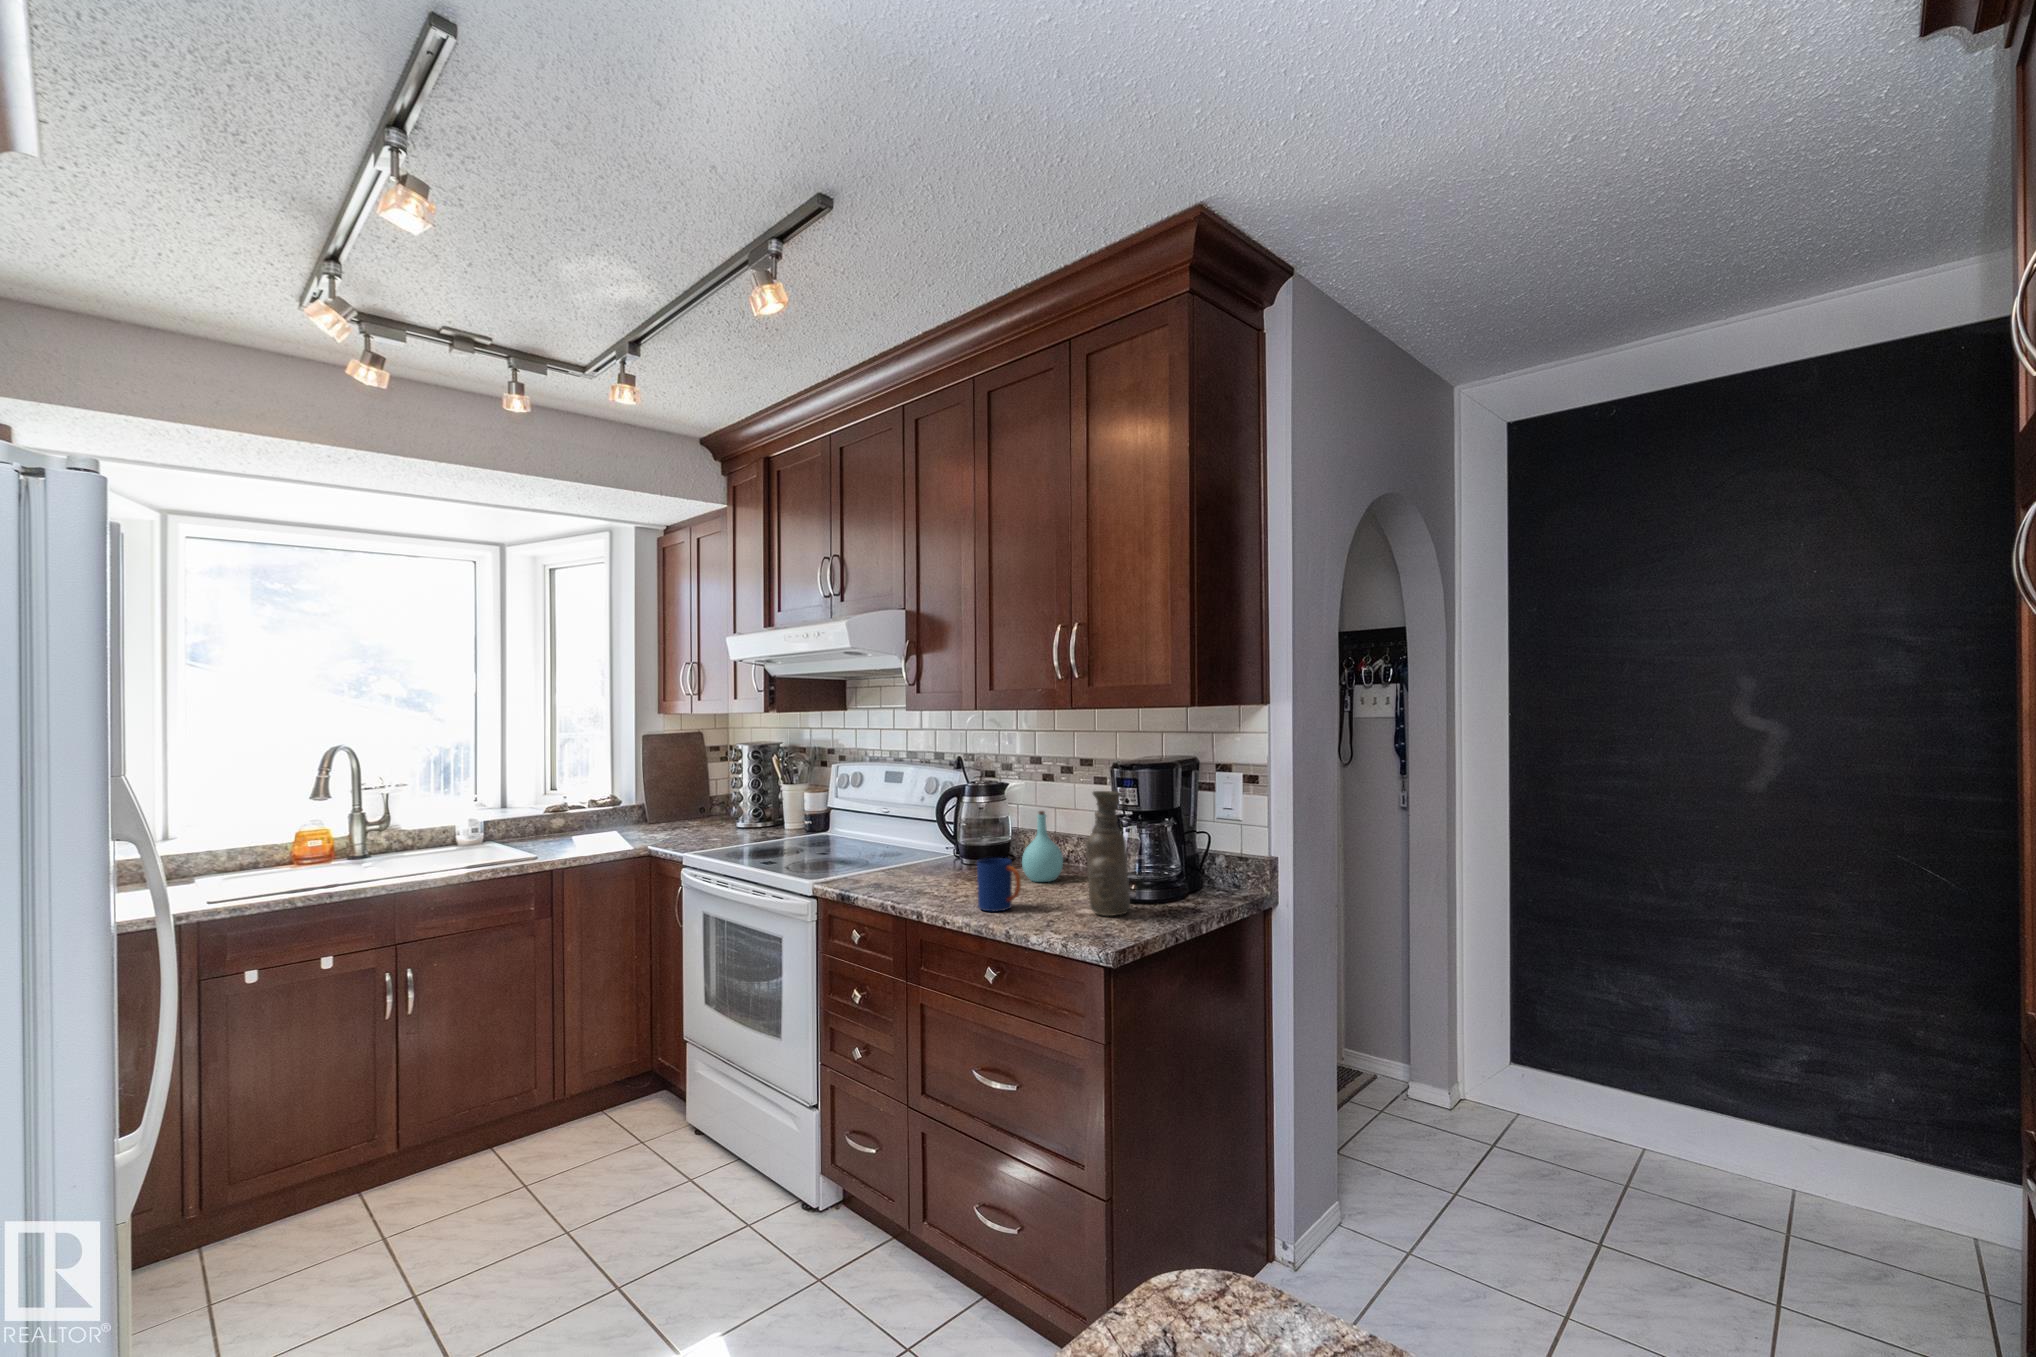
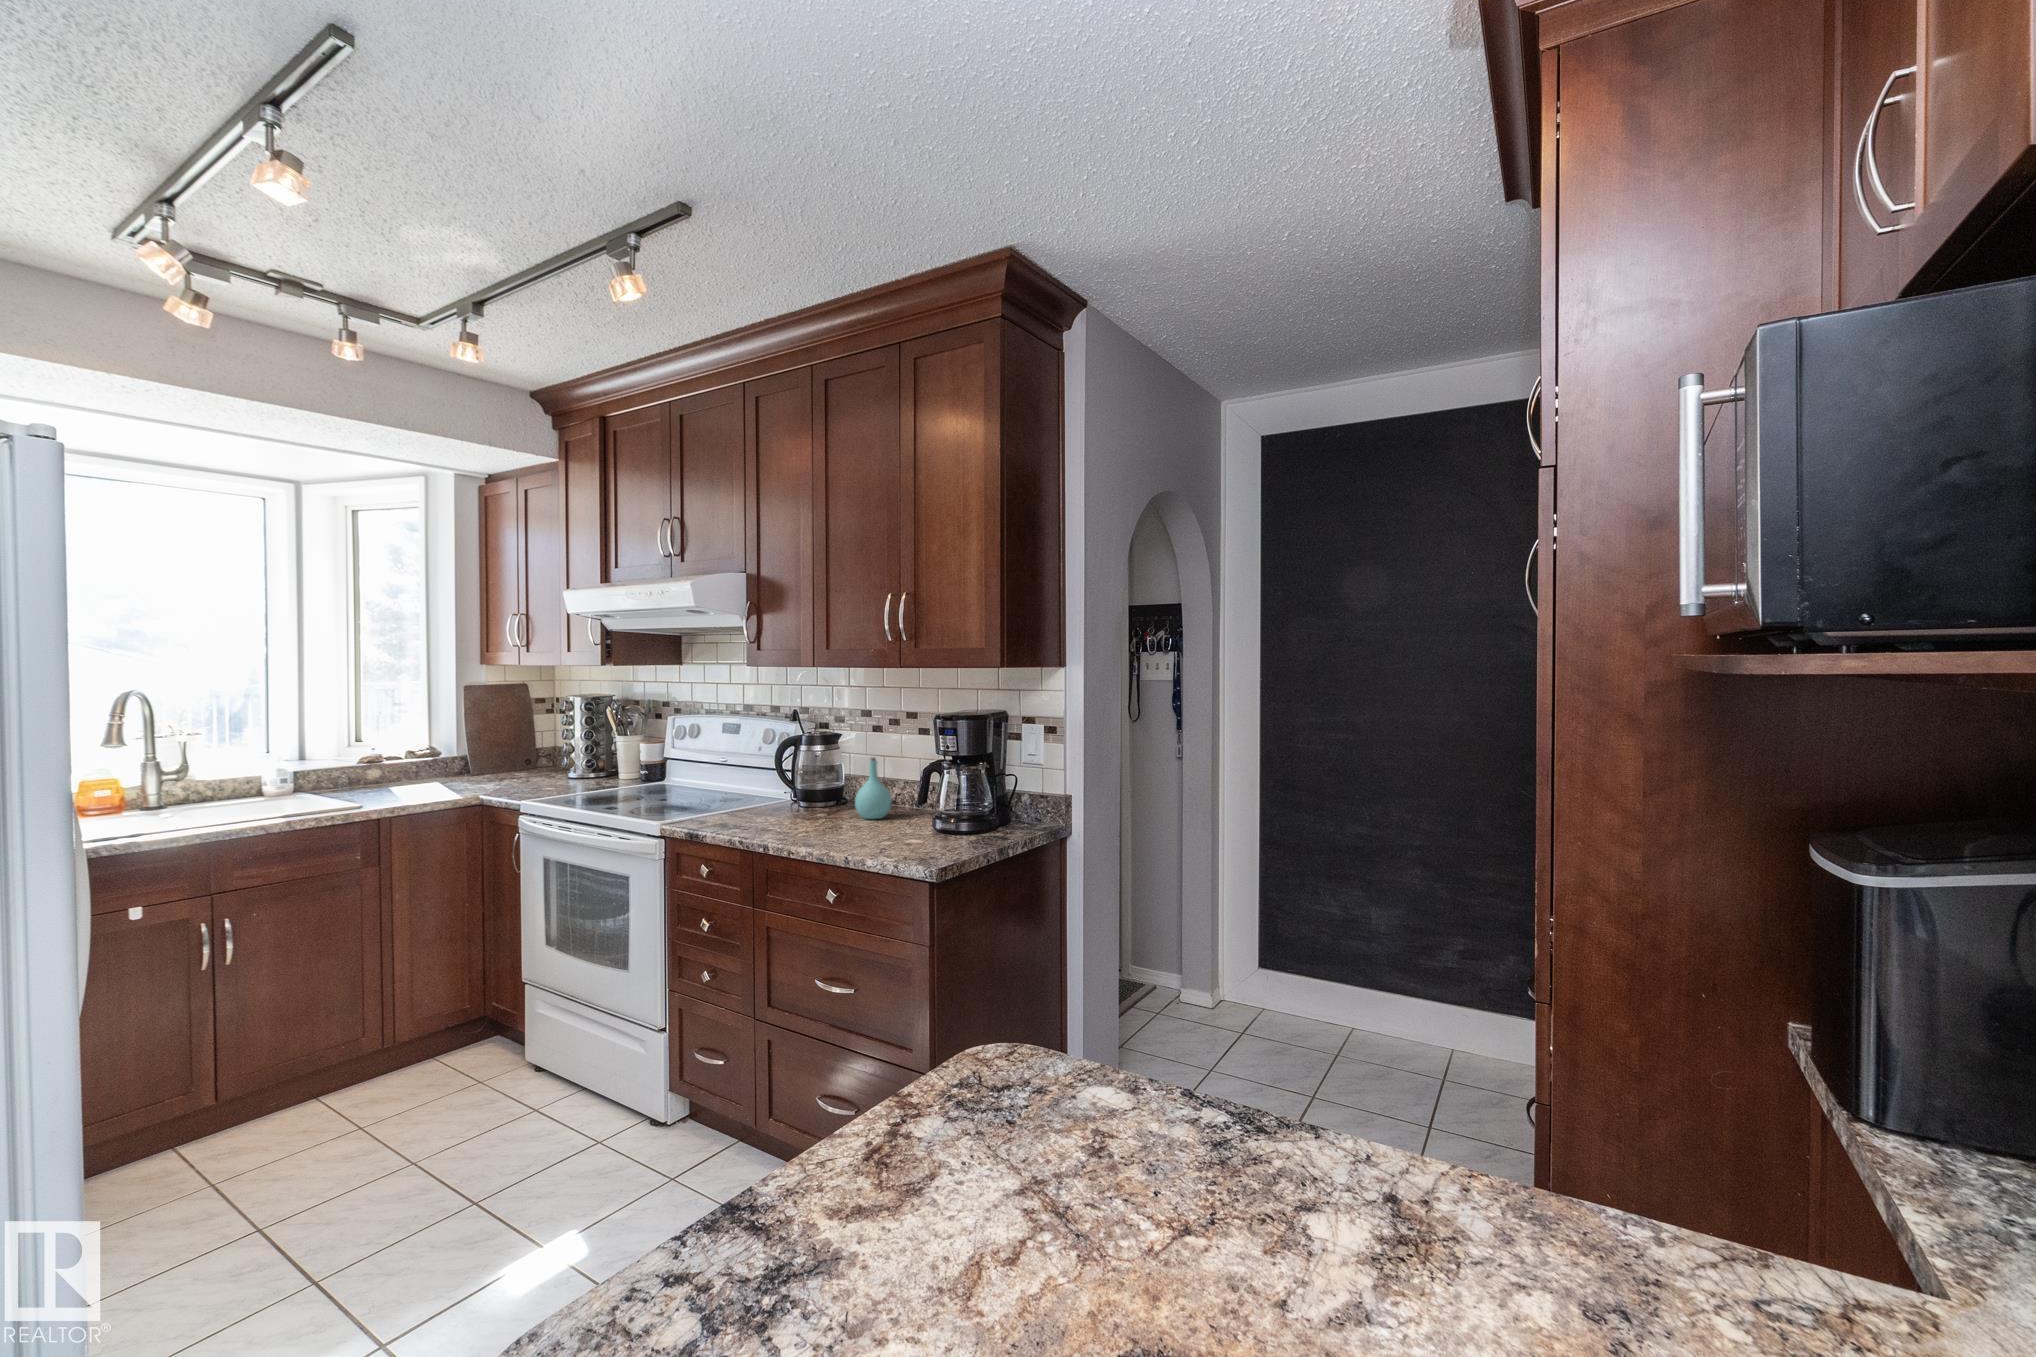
vase: present [1086,791,1130,916] -> none [913,739,949,843]
mug: present [977,858,1021,911] -> none [817,797,856,843]

